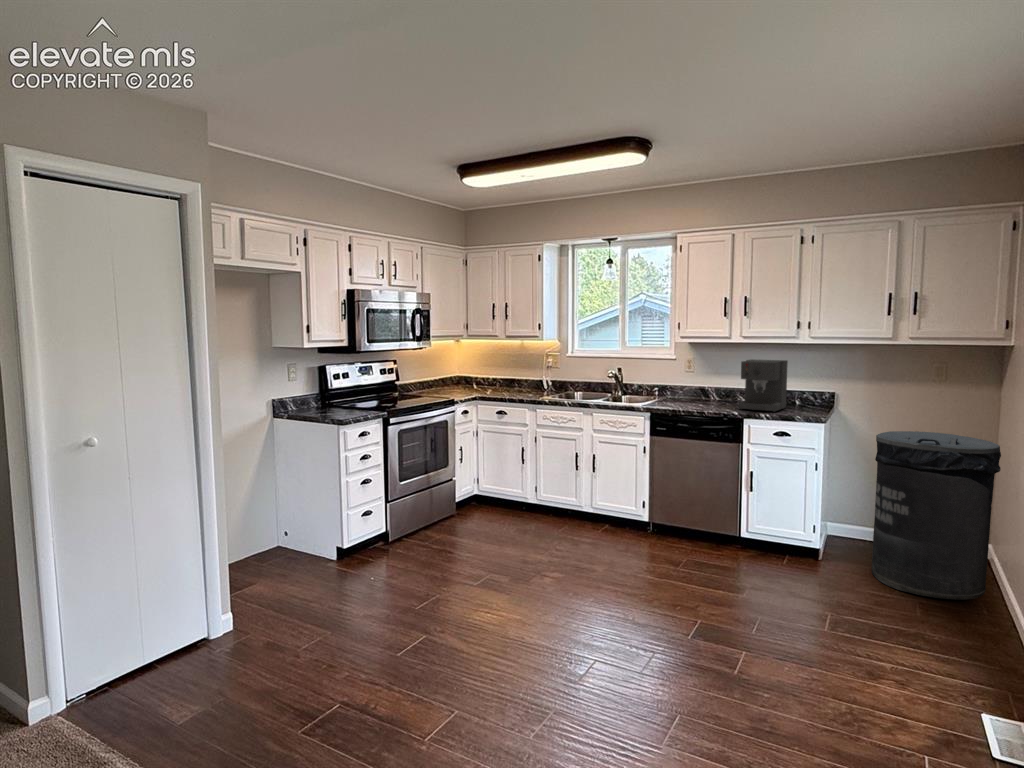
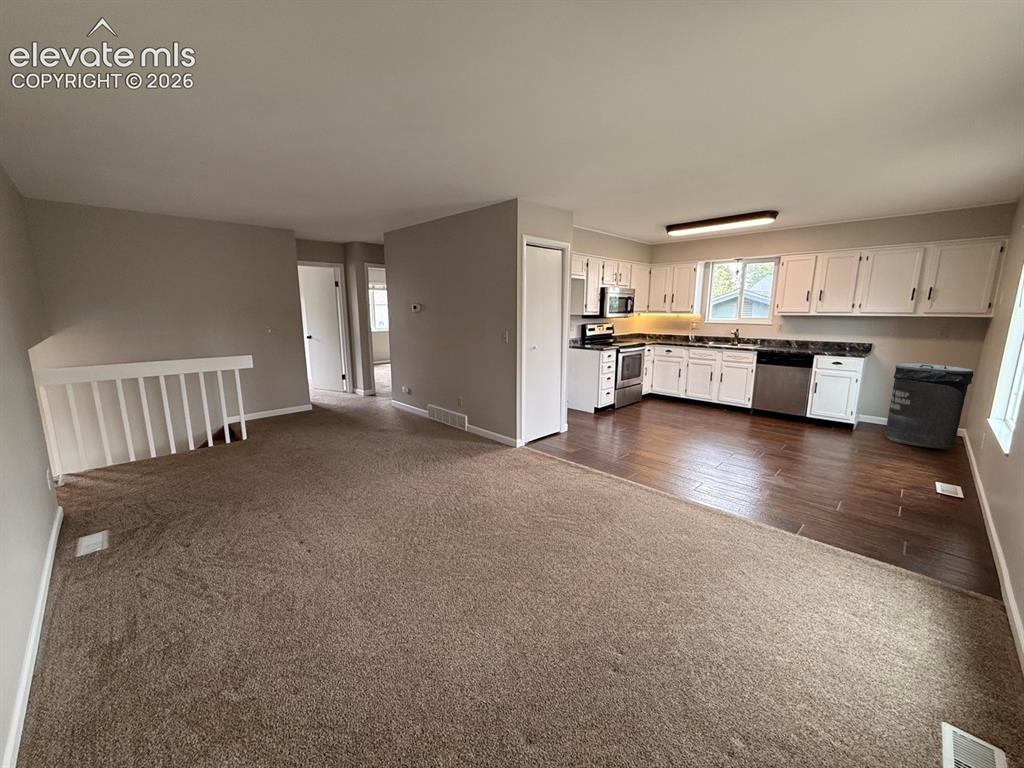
coffee maker: present [739,359,788,412] -> none [811,324,844,352]

